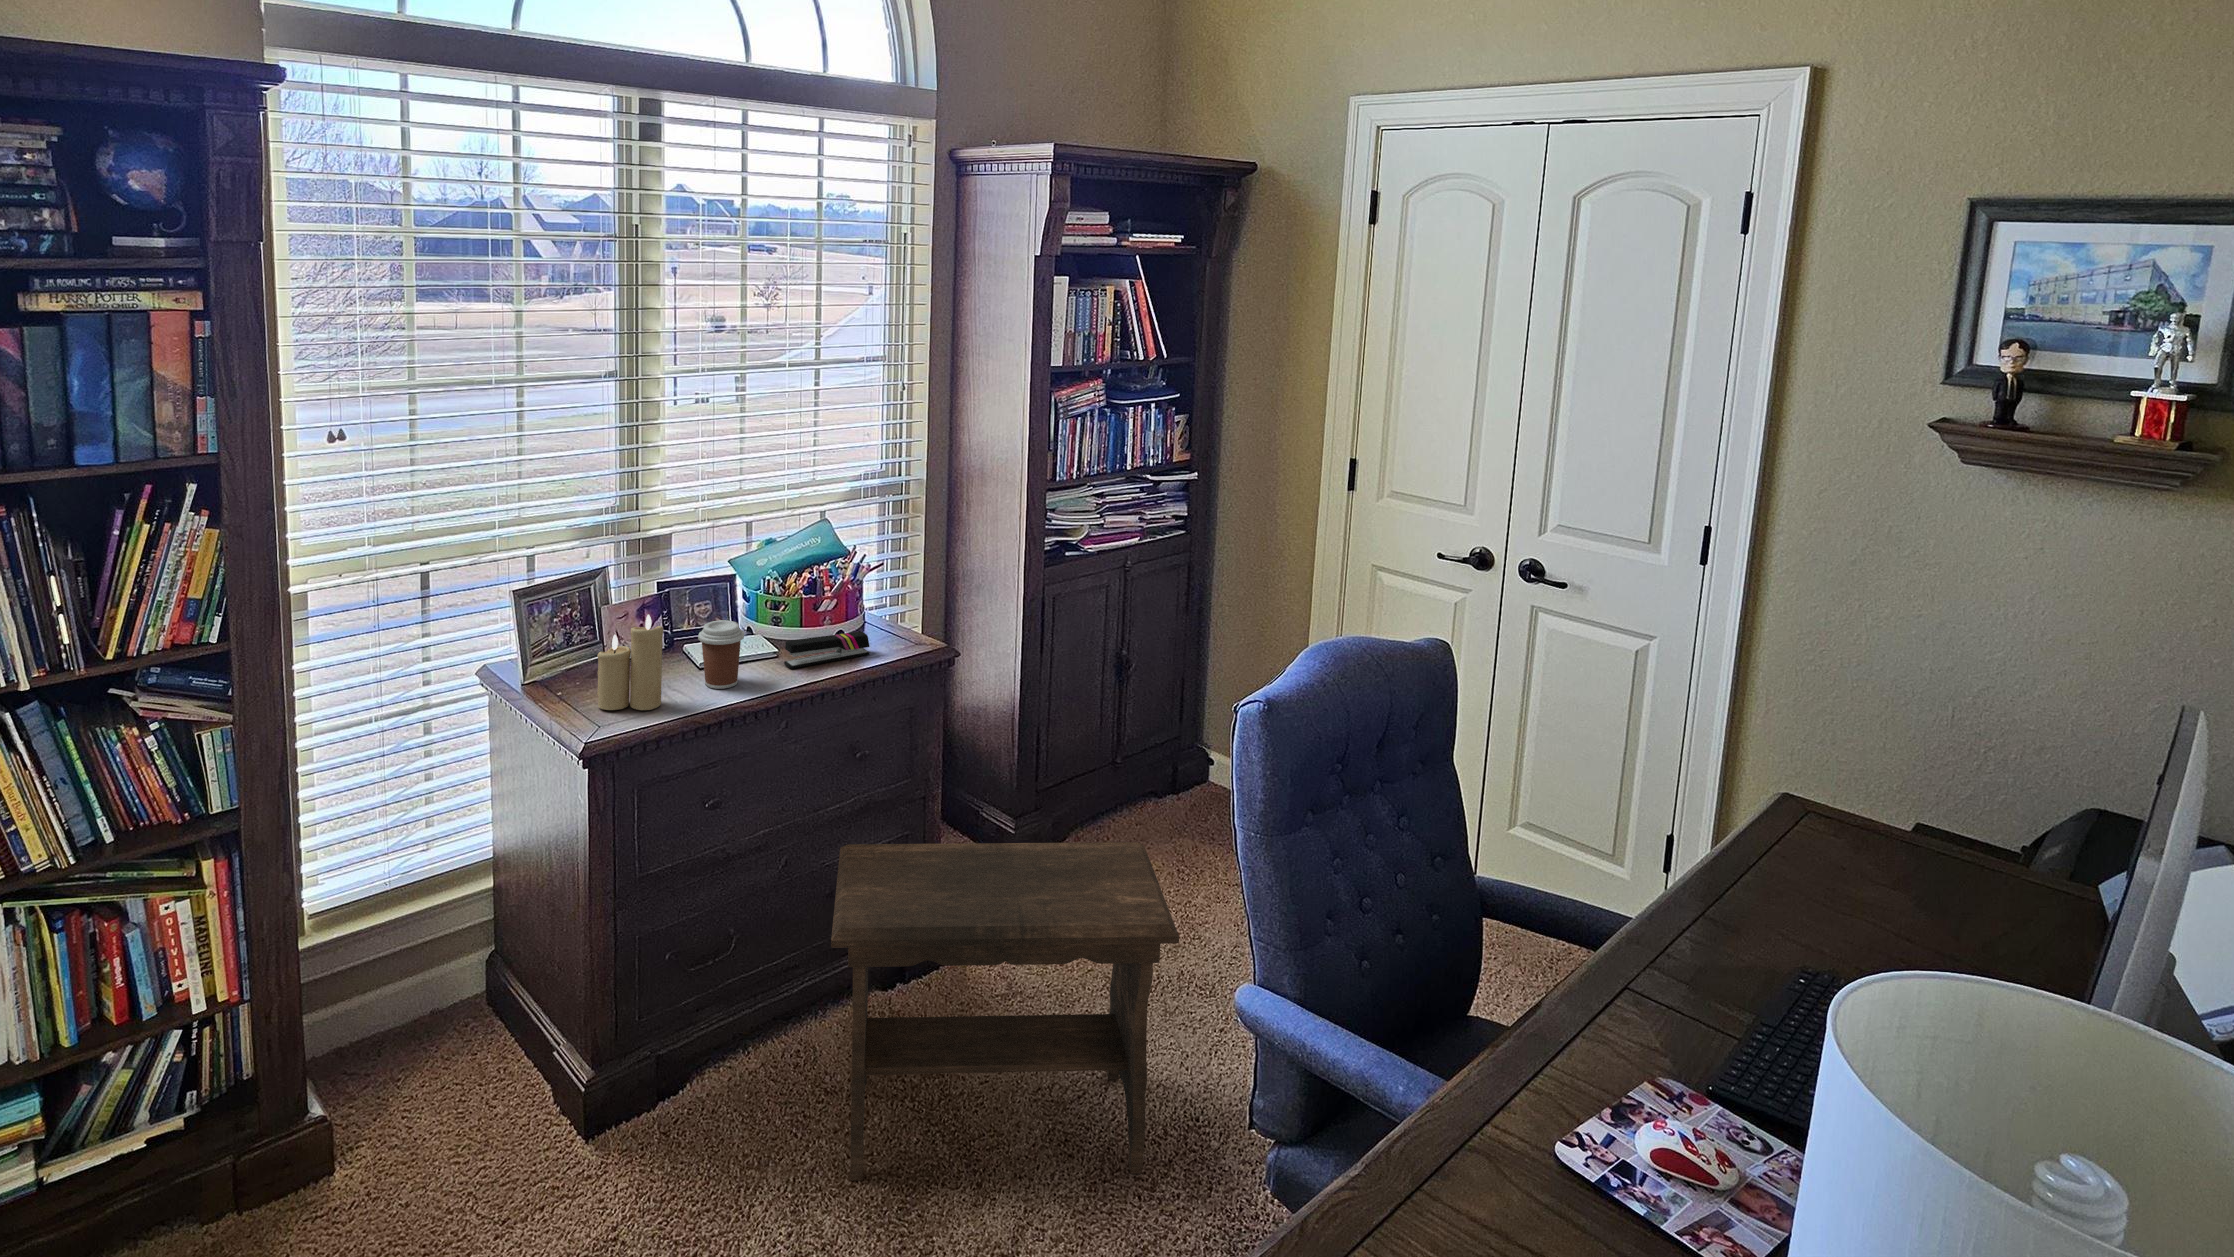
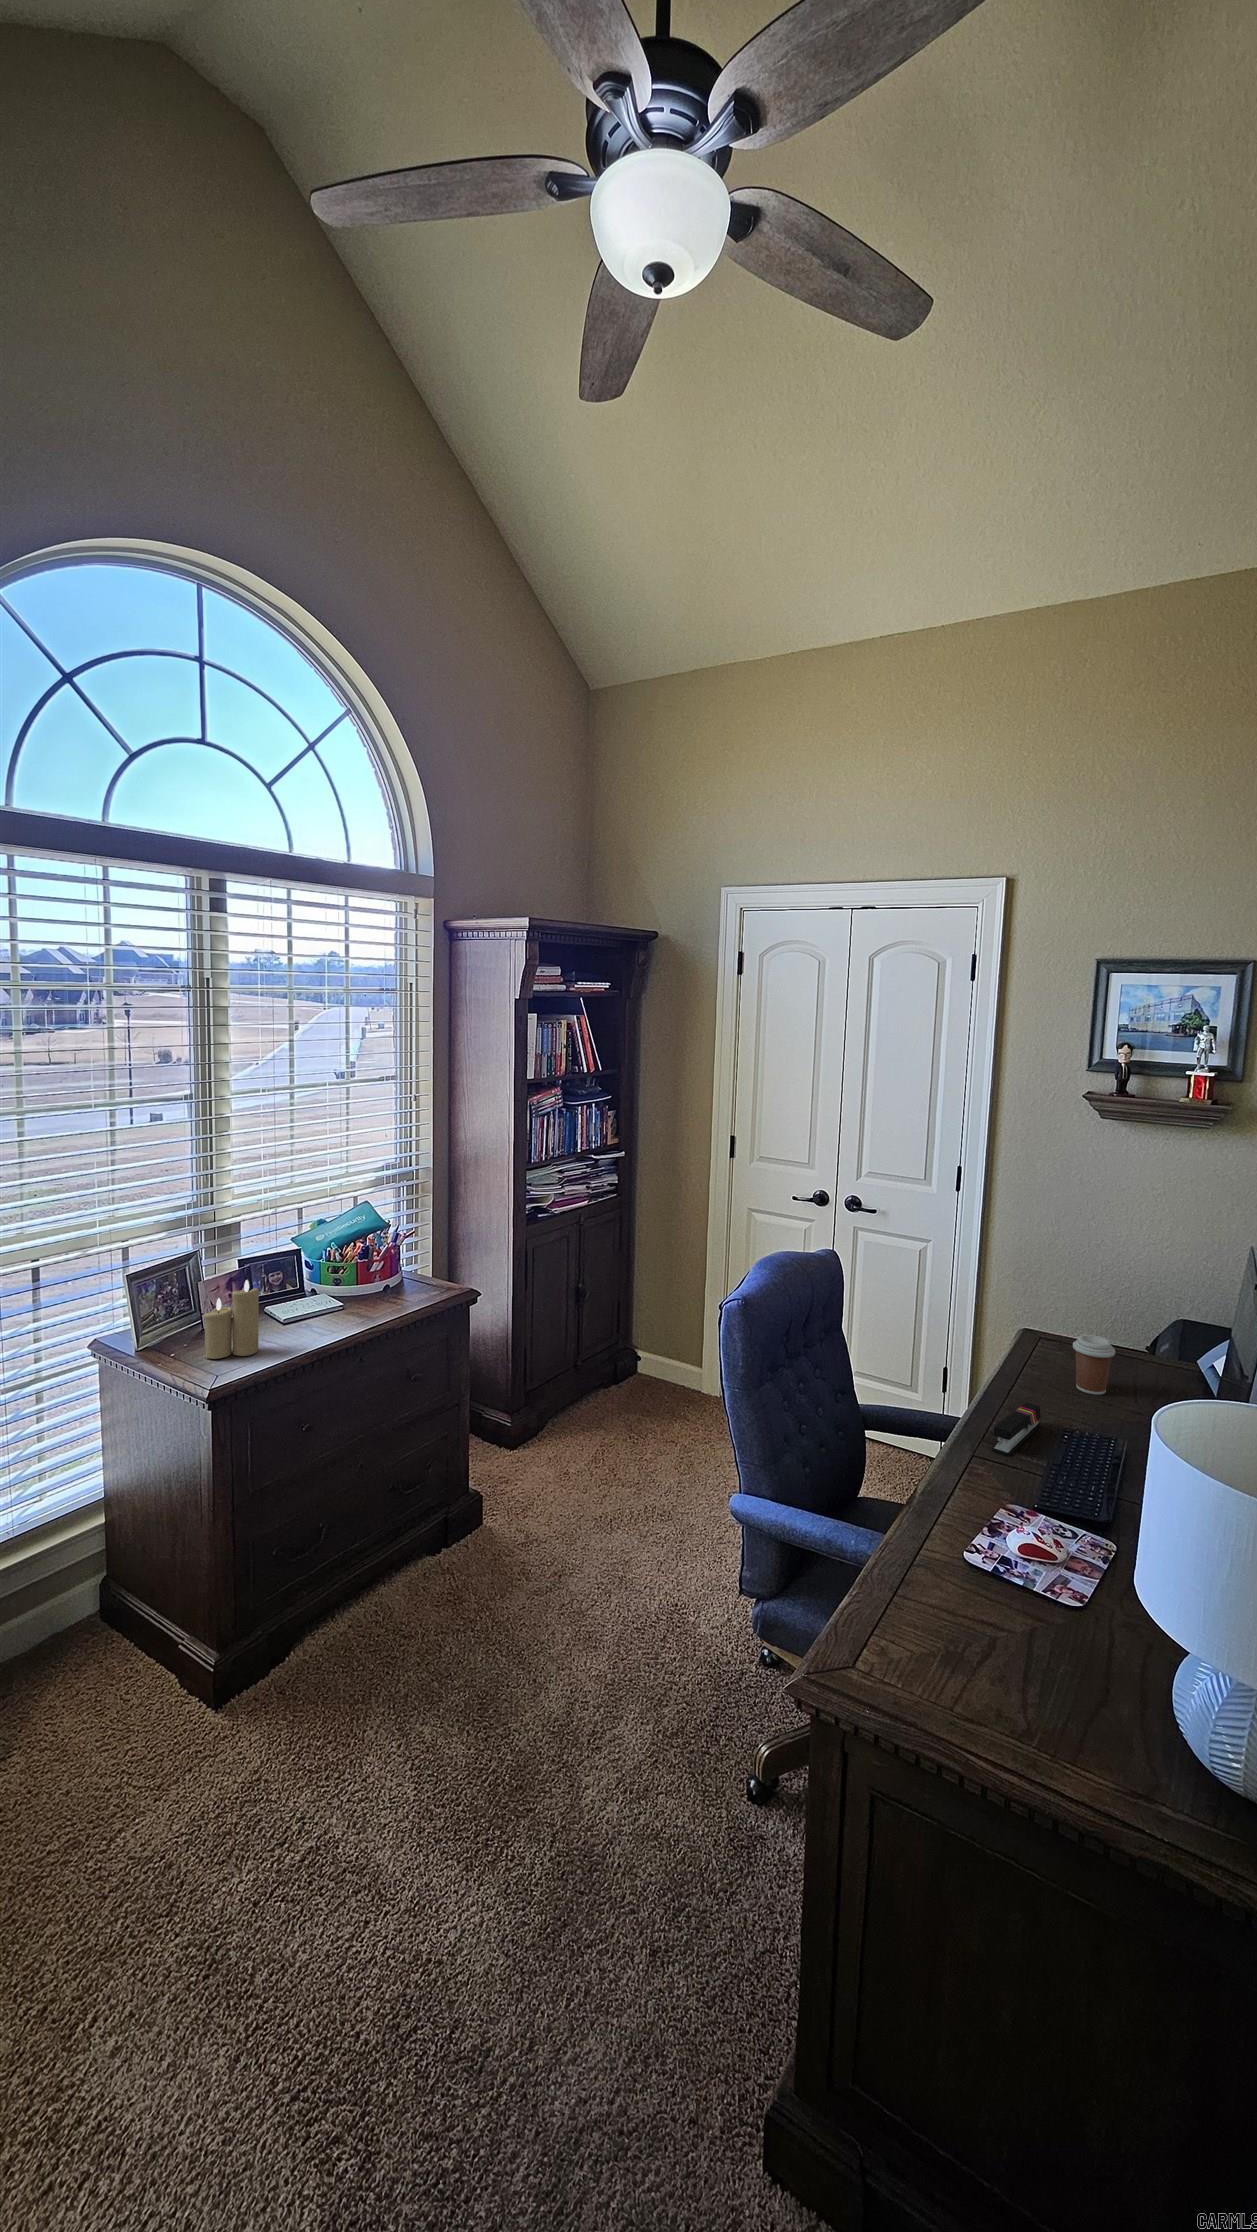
coffee cup: present [698,620,744,689] -> present [1073,1335,1115,1395]
stapler: present [784,632,869,669] -> present [992,1402,1041,1456]
footstool: present [831,842,1179,1181] -> none [406,1411,667,1693]

